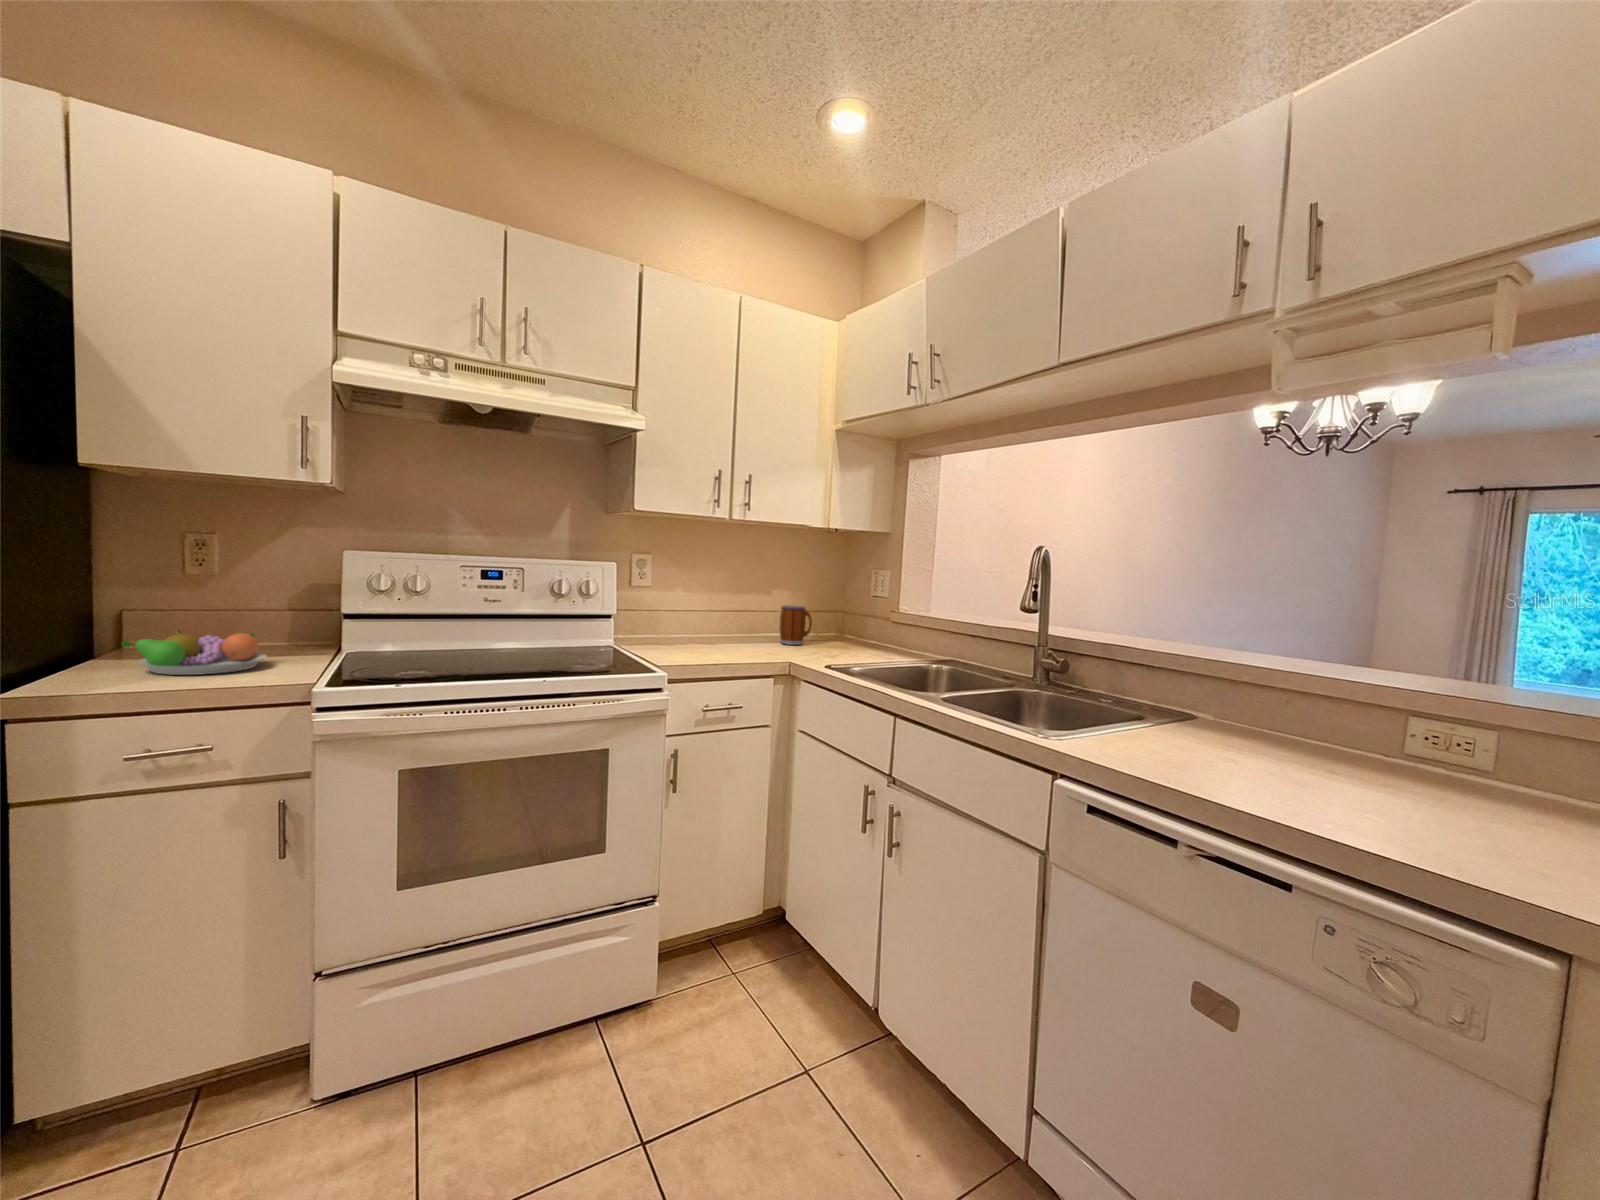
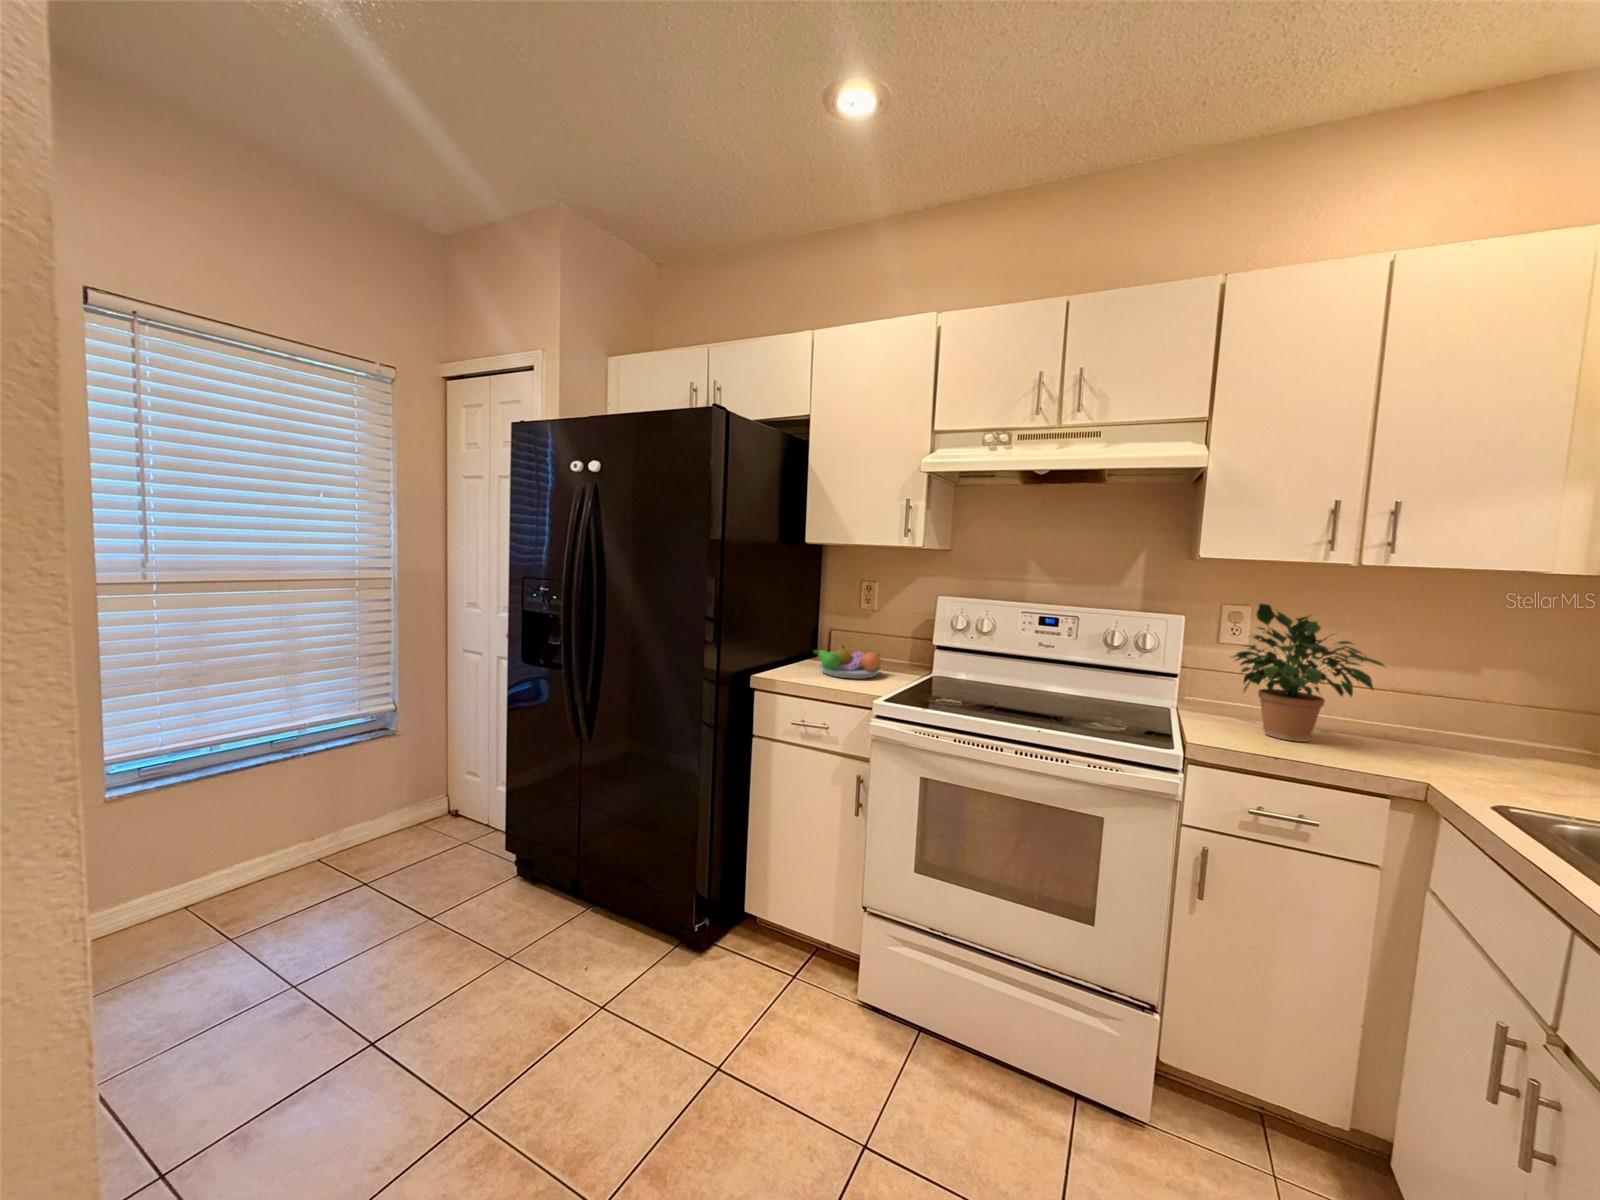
potted plant: none [655,548,750,655] -> present [1231,603,1384,742]
mug: present [779,605,812,645] -> none [1480,694,1557,761]

